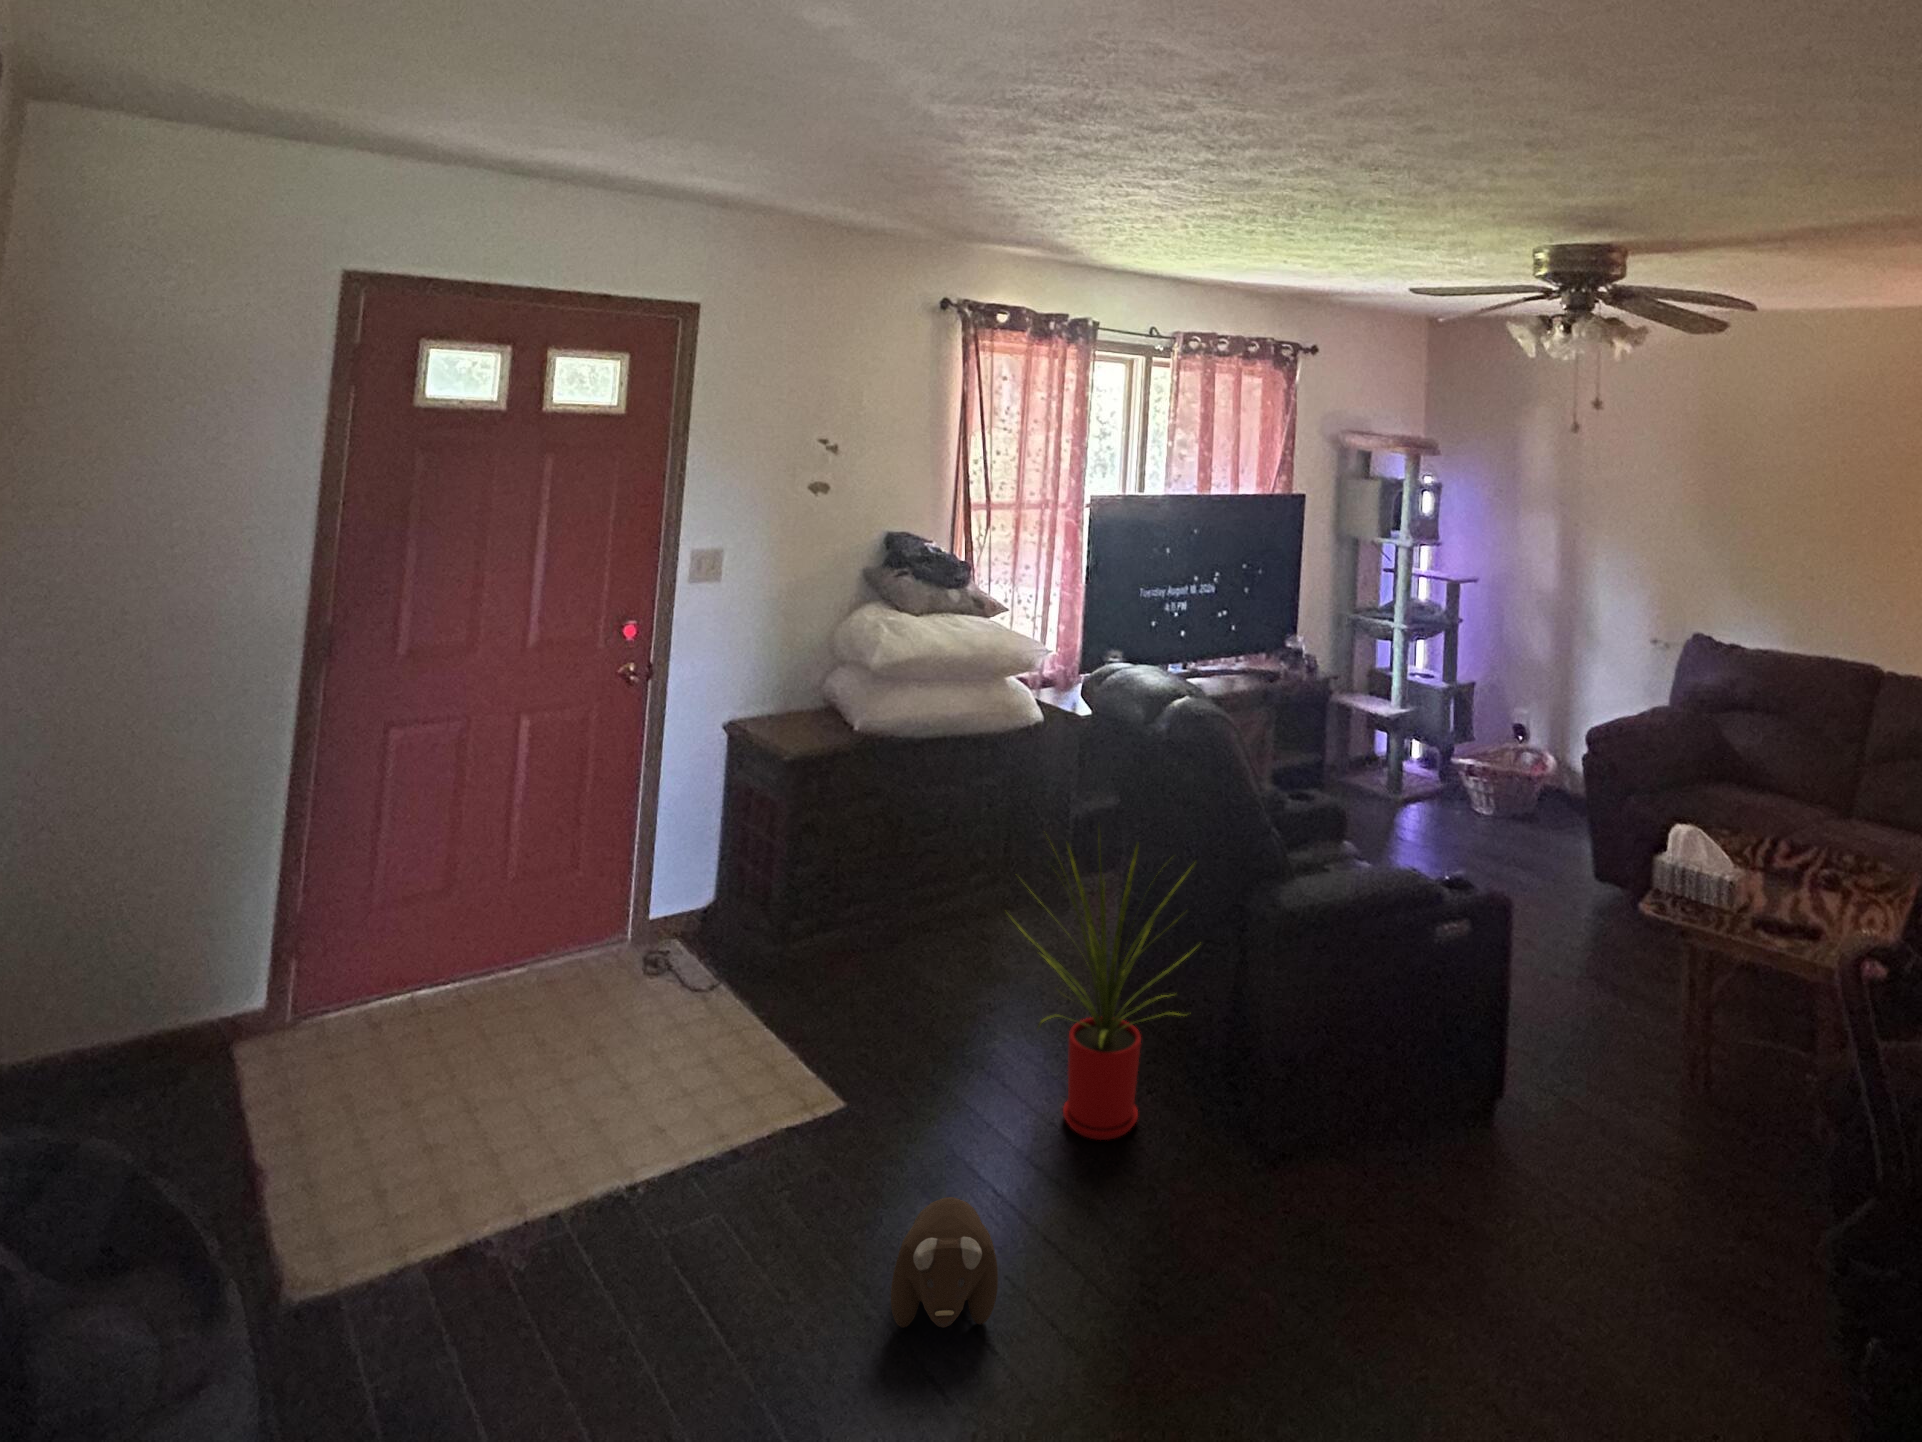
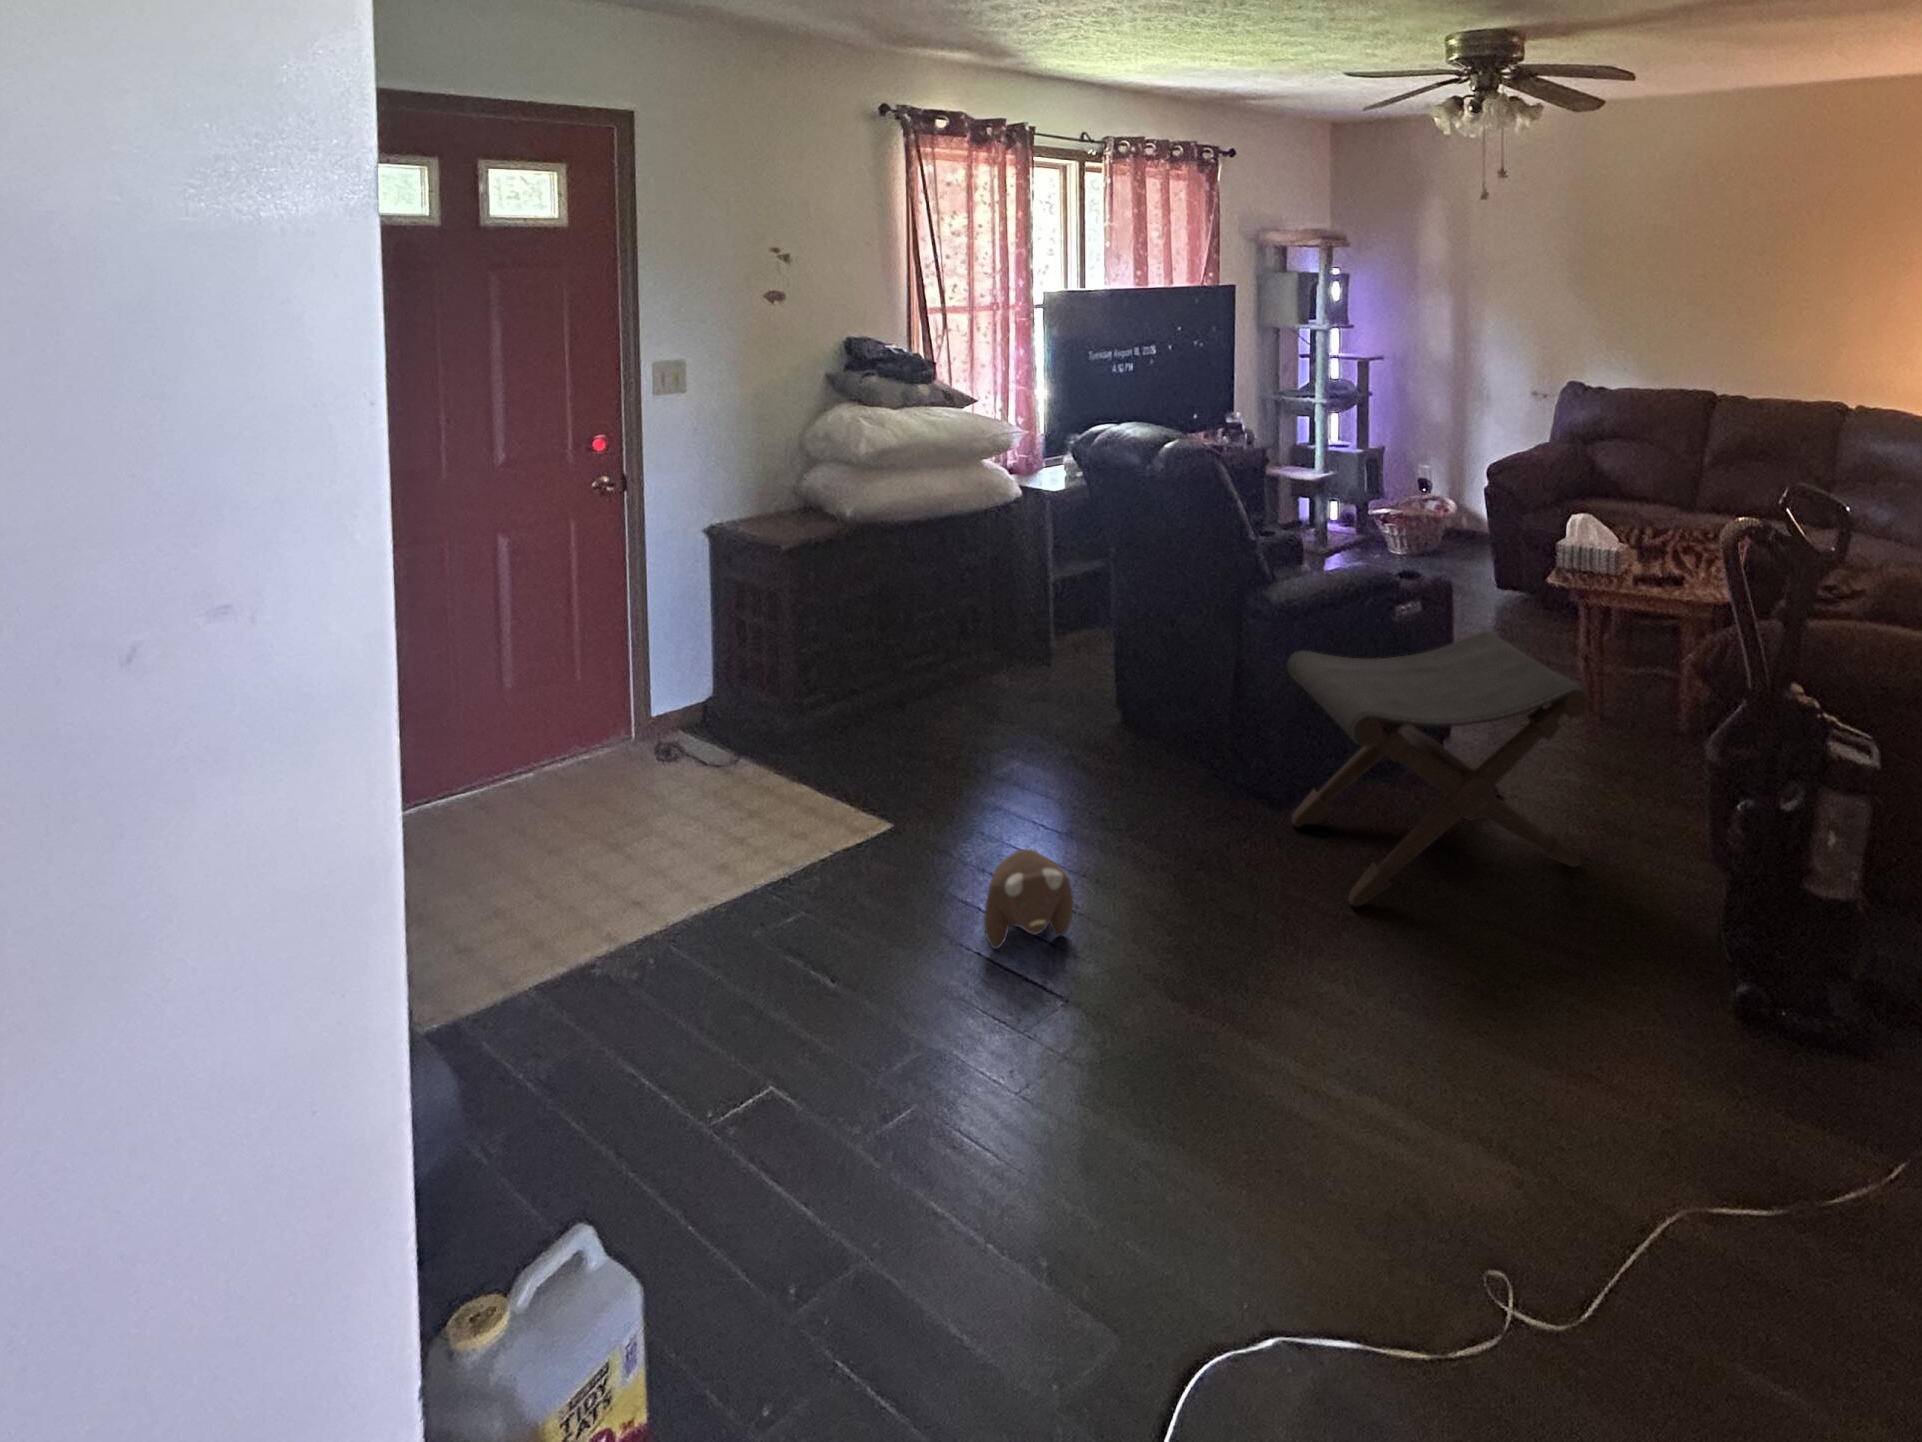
house plant: present [1006,834,1199,1140] -> none [1025,559,1200,811]
footstool: none [1289,979,1676,1362] -> present [1287,631,1589,906]

